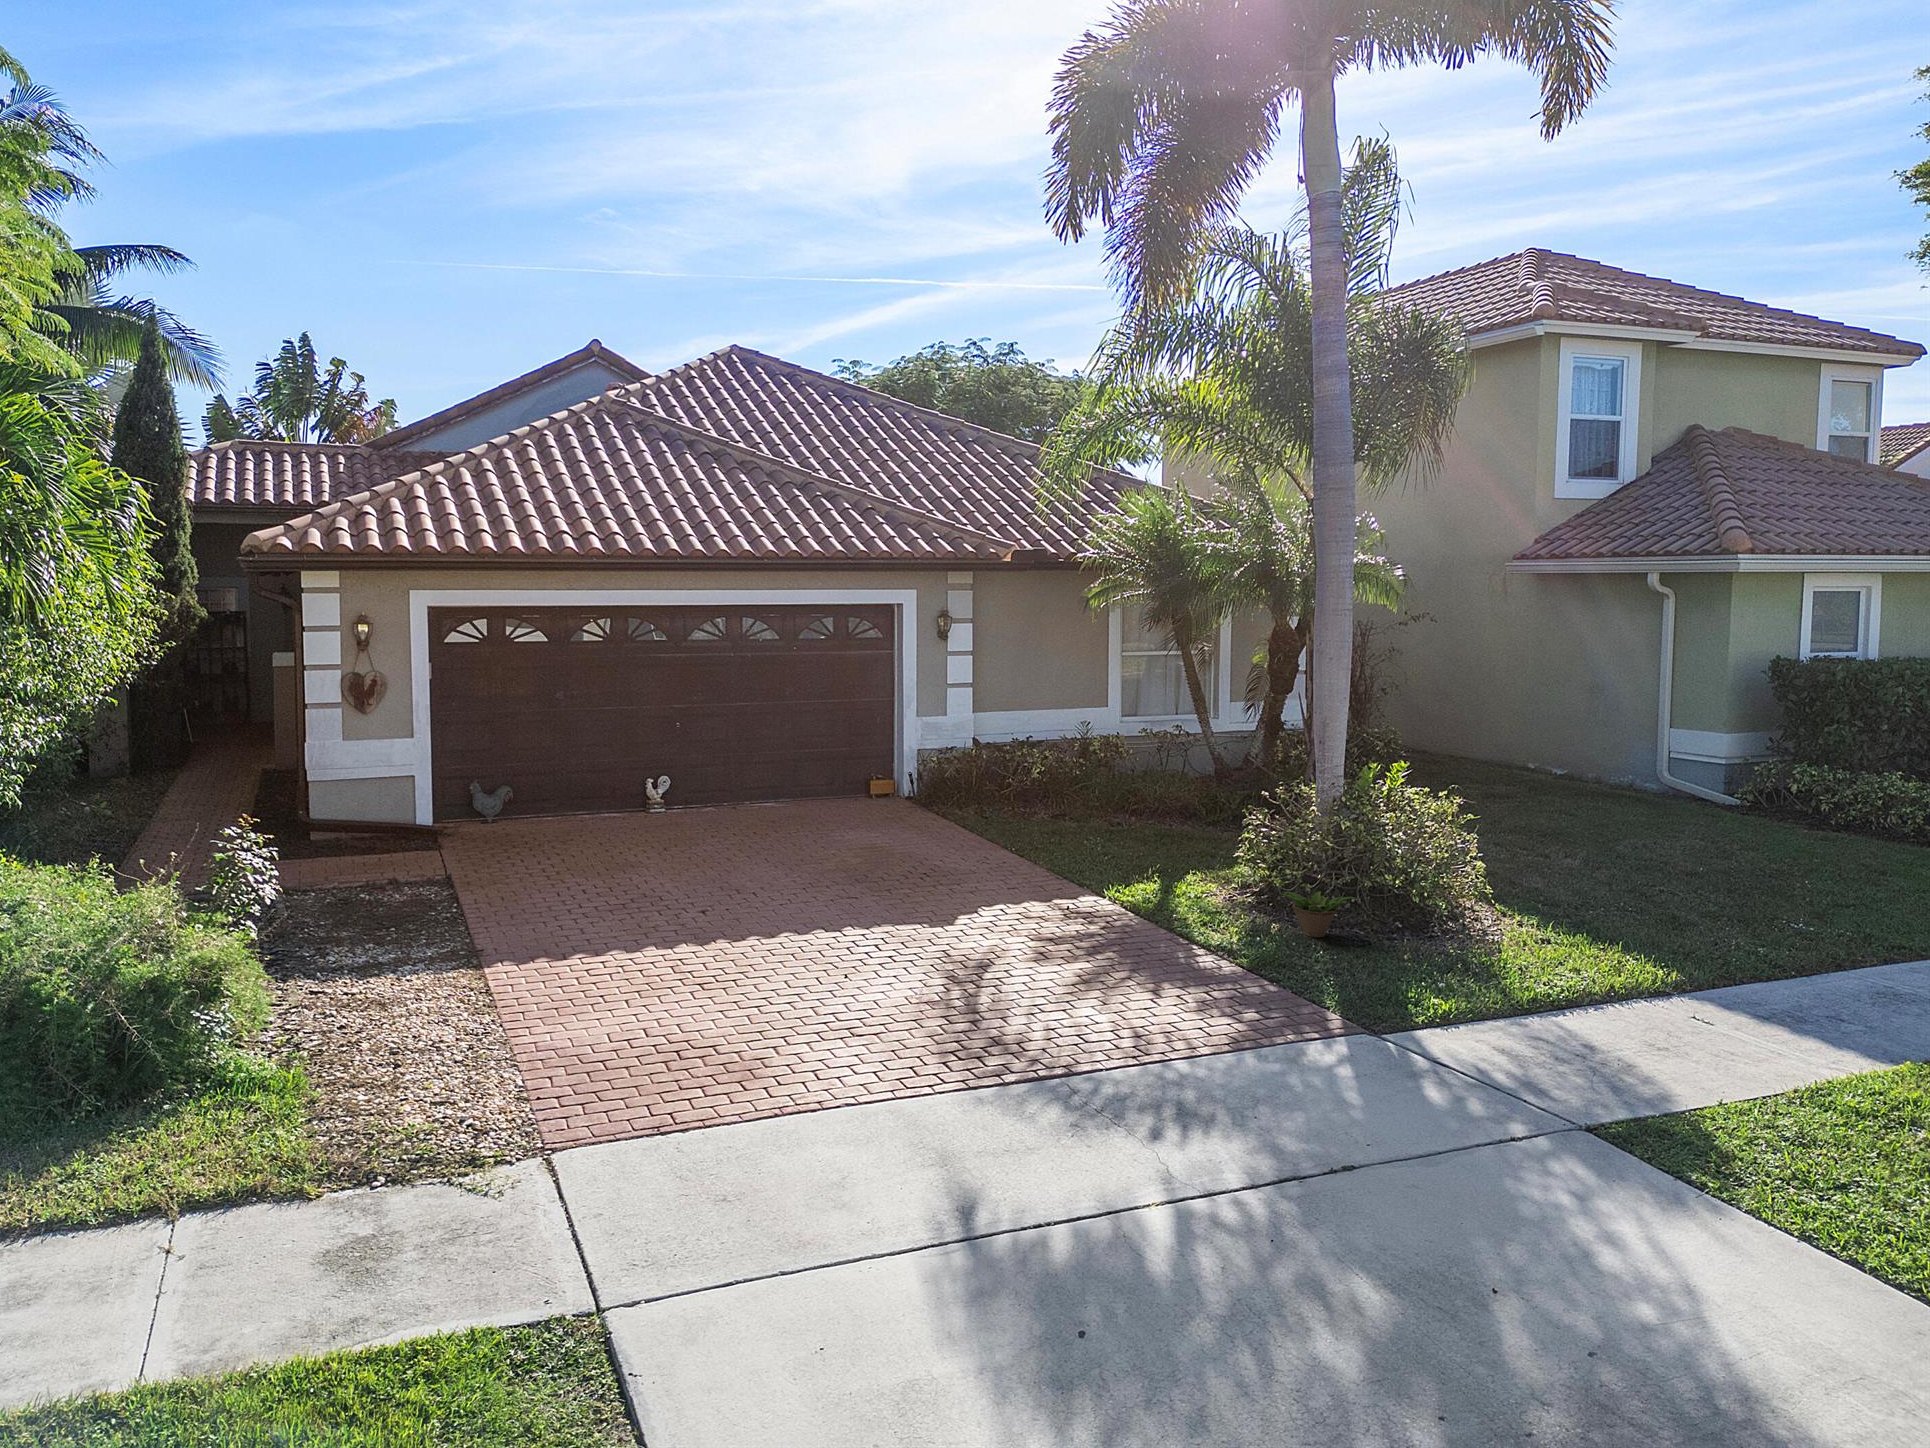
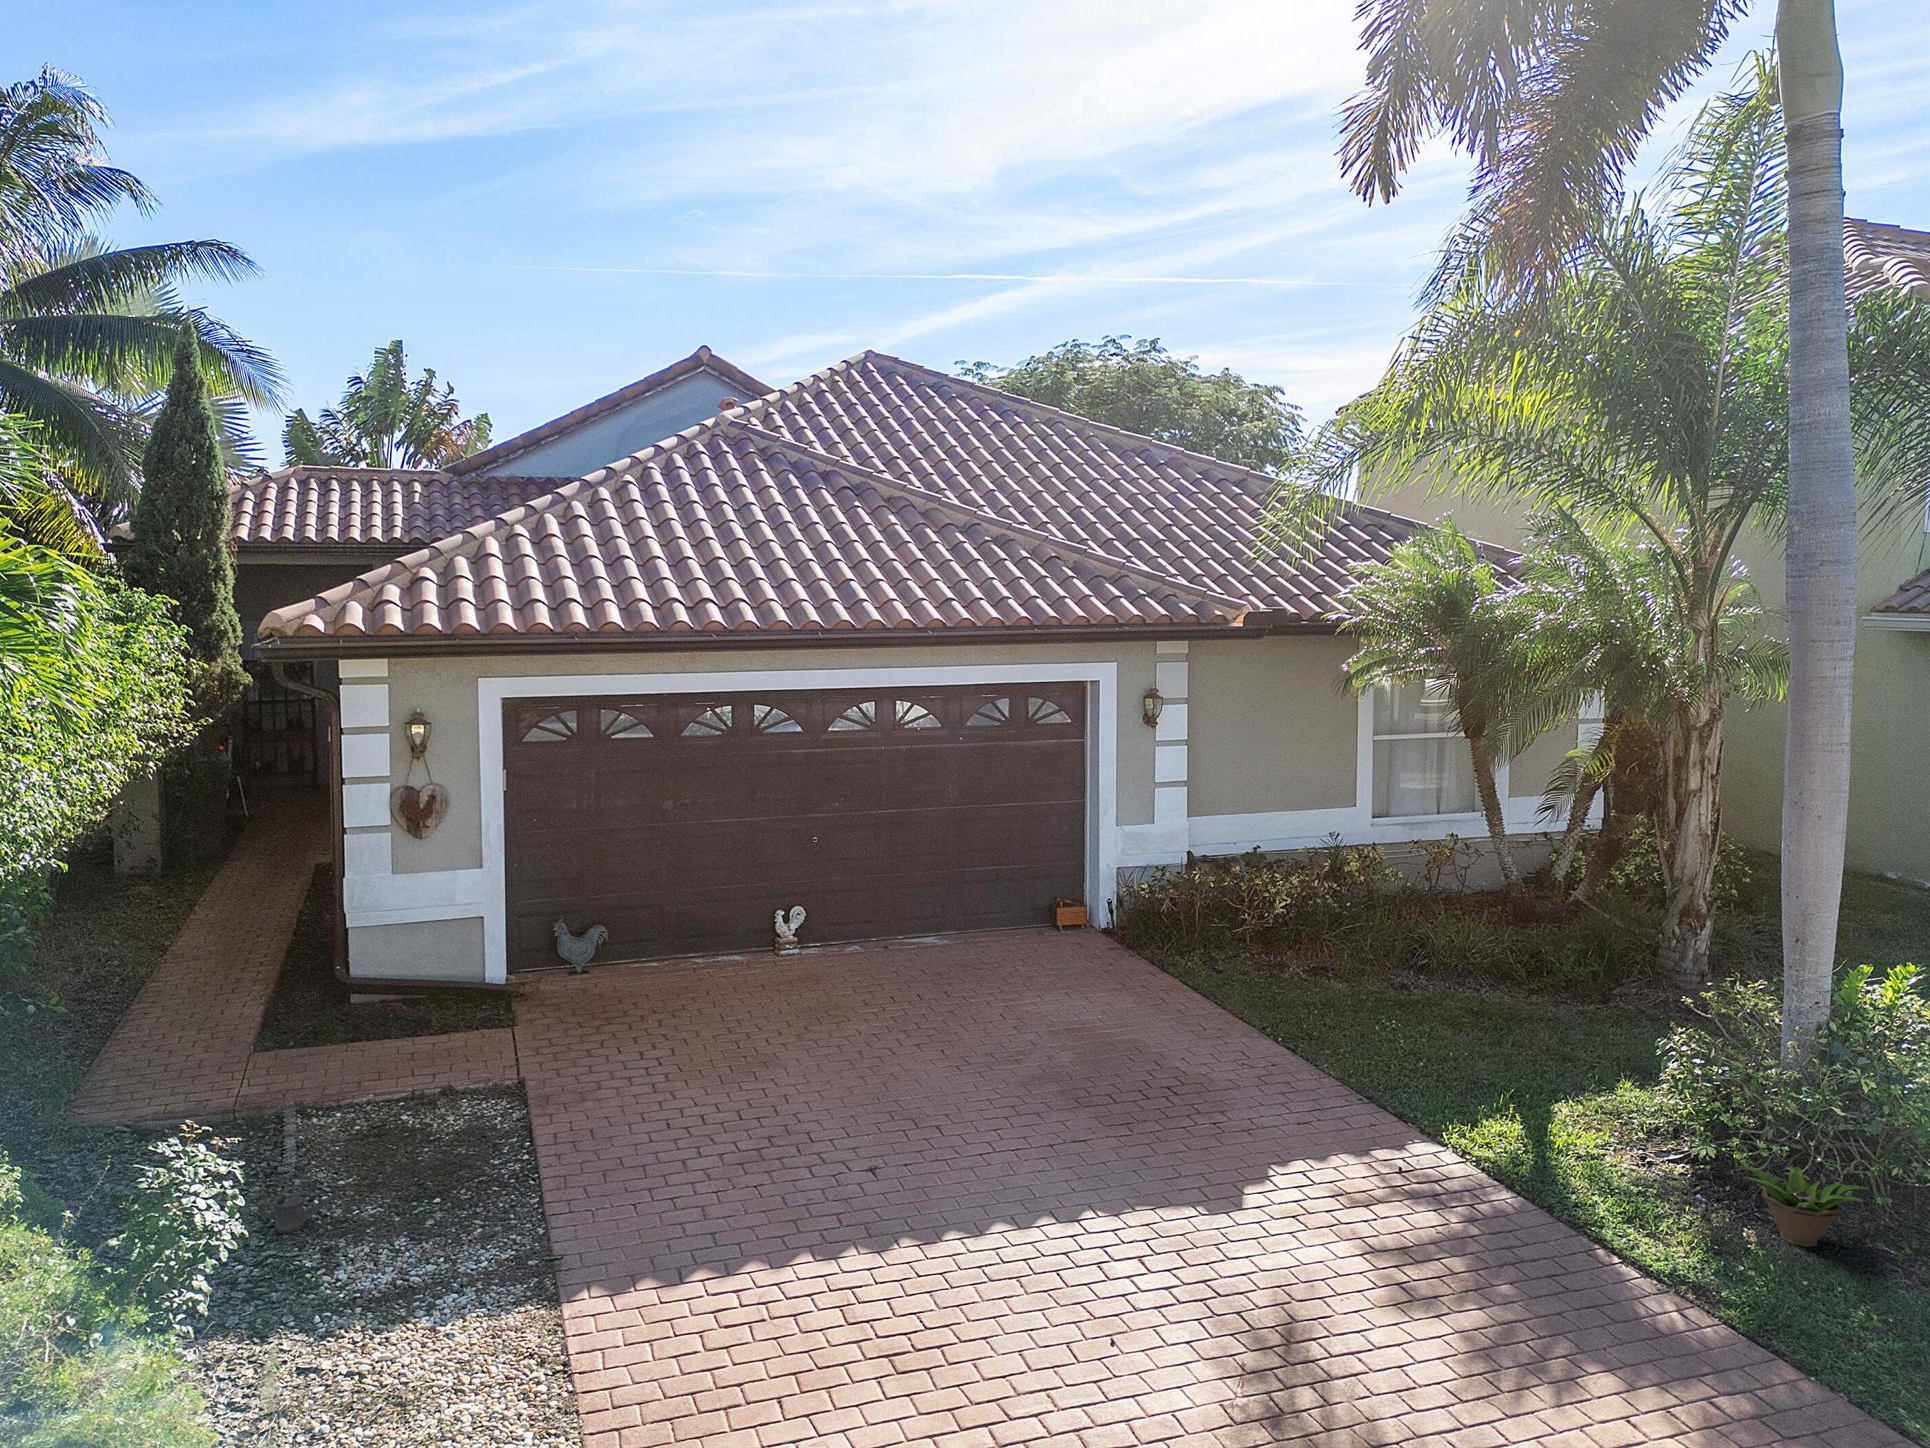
watering can: none [265,921,322,948] -> present [258,1191,339,1233]

